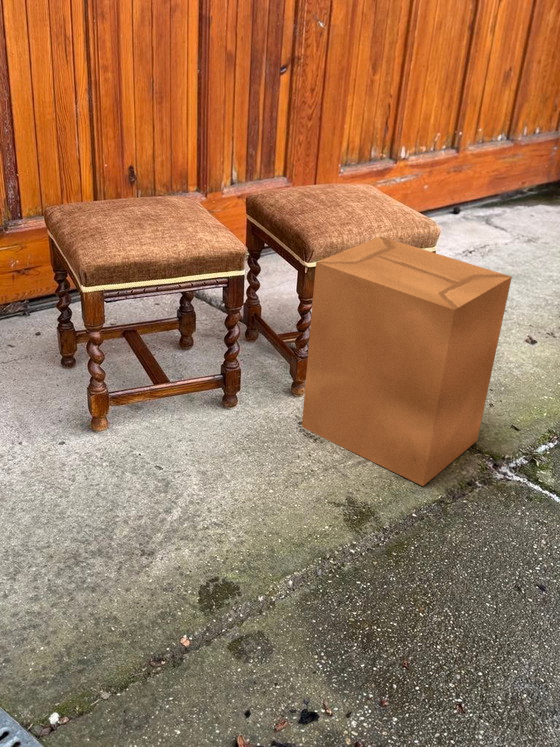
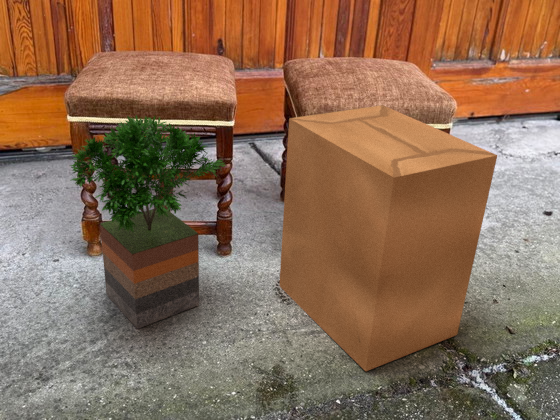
potted tree: none [134,275,274,492] -> present [70,115,225,329]

